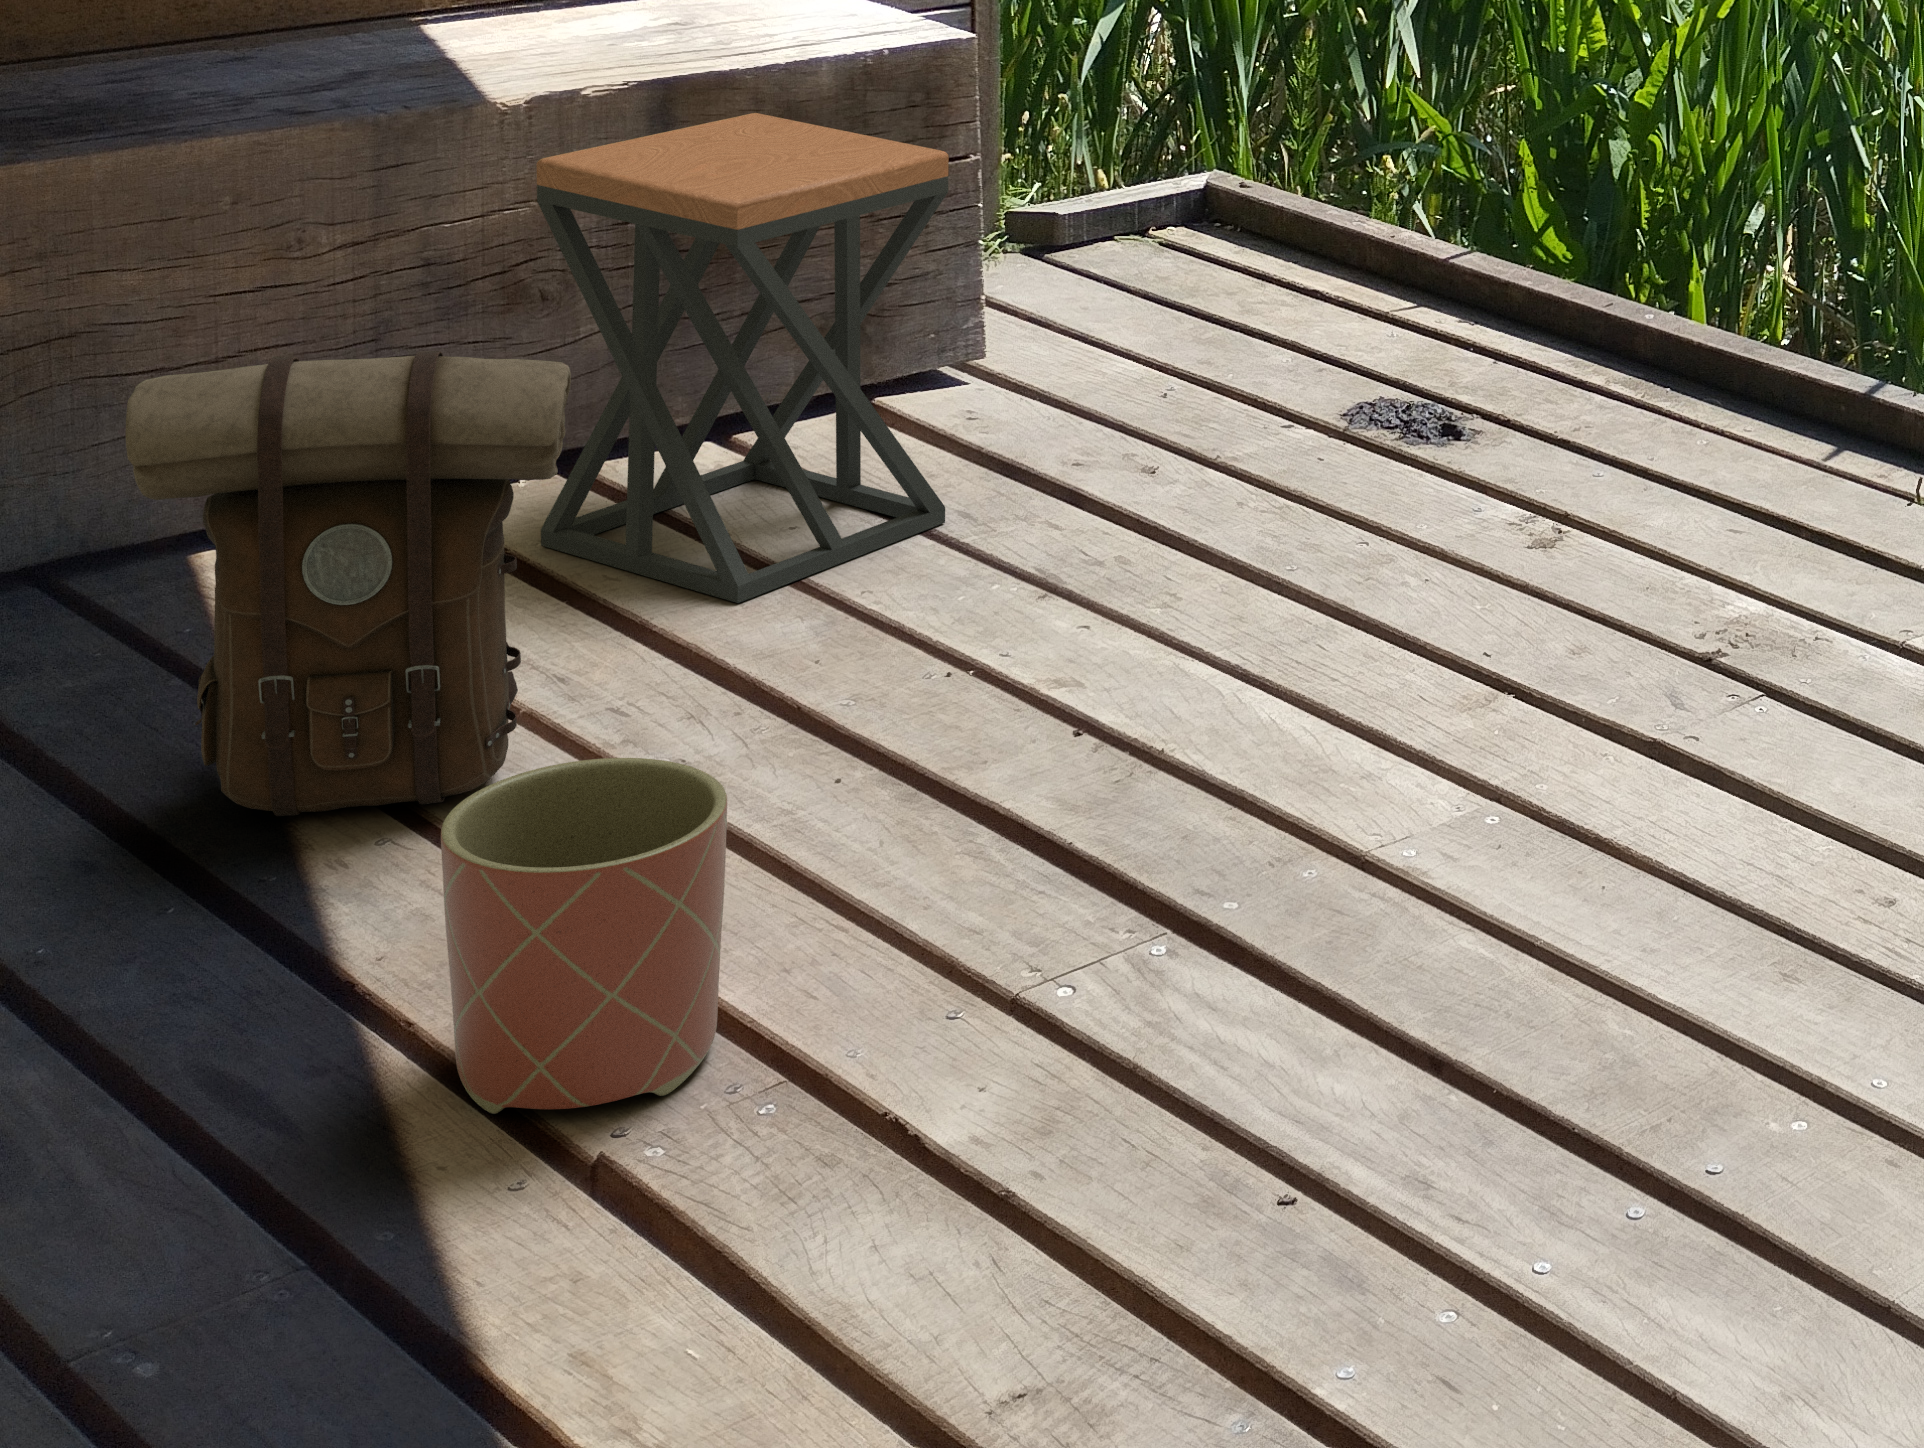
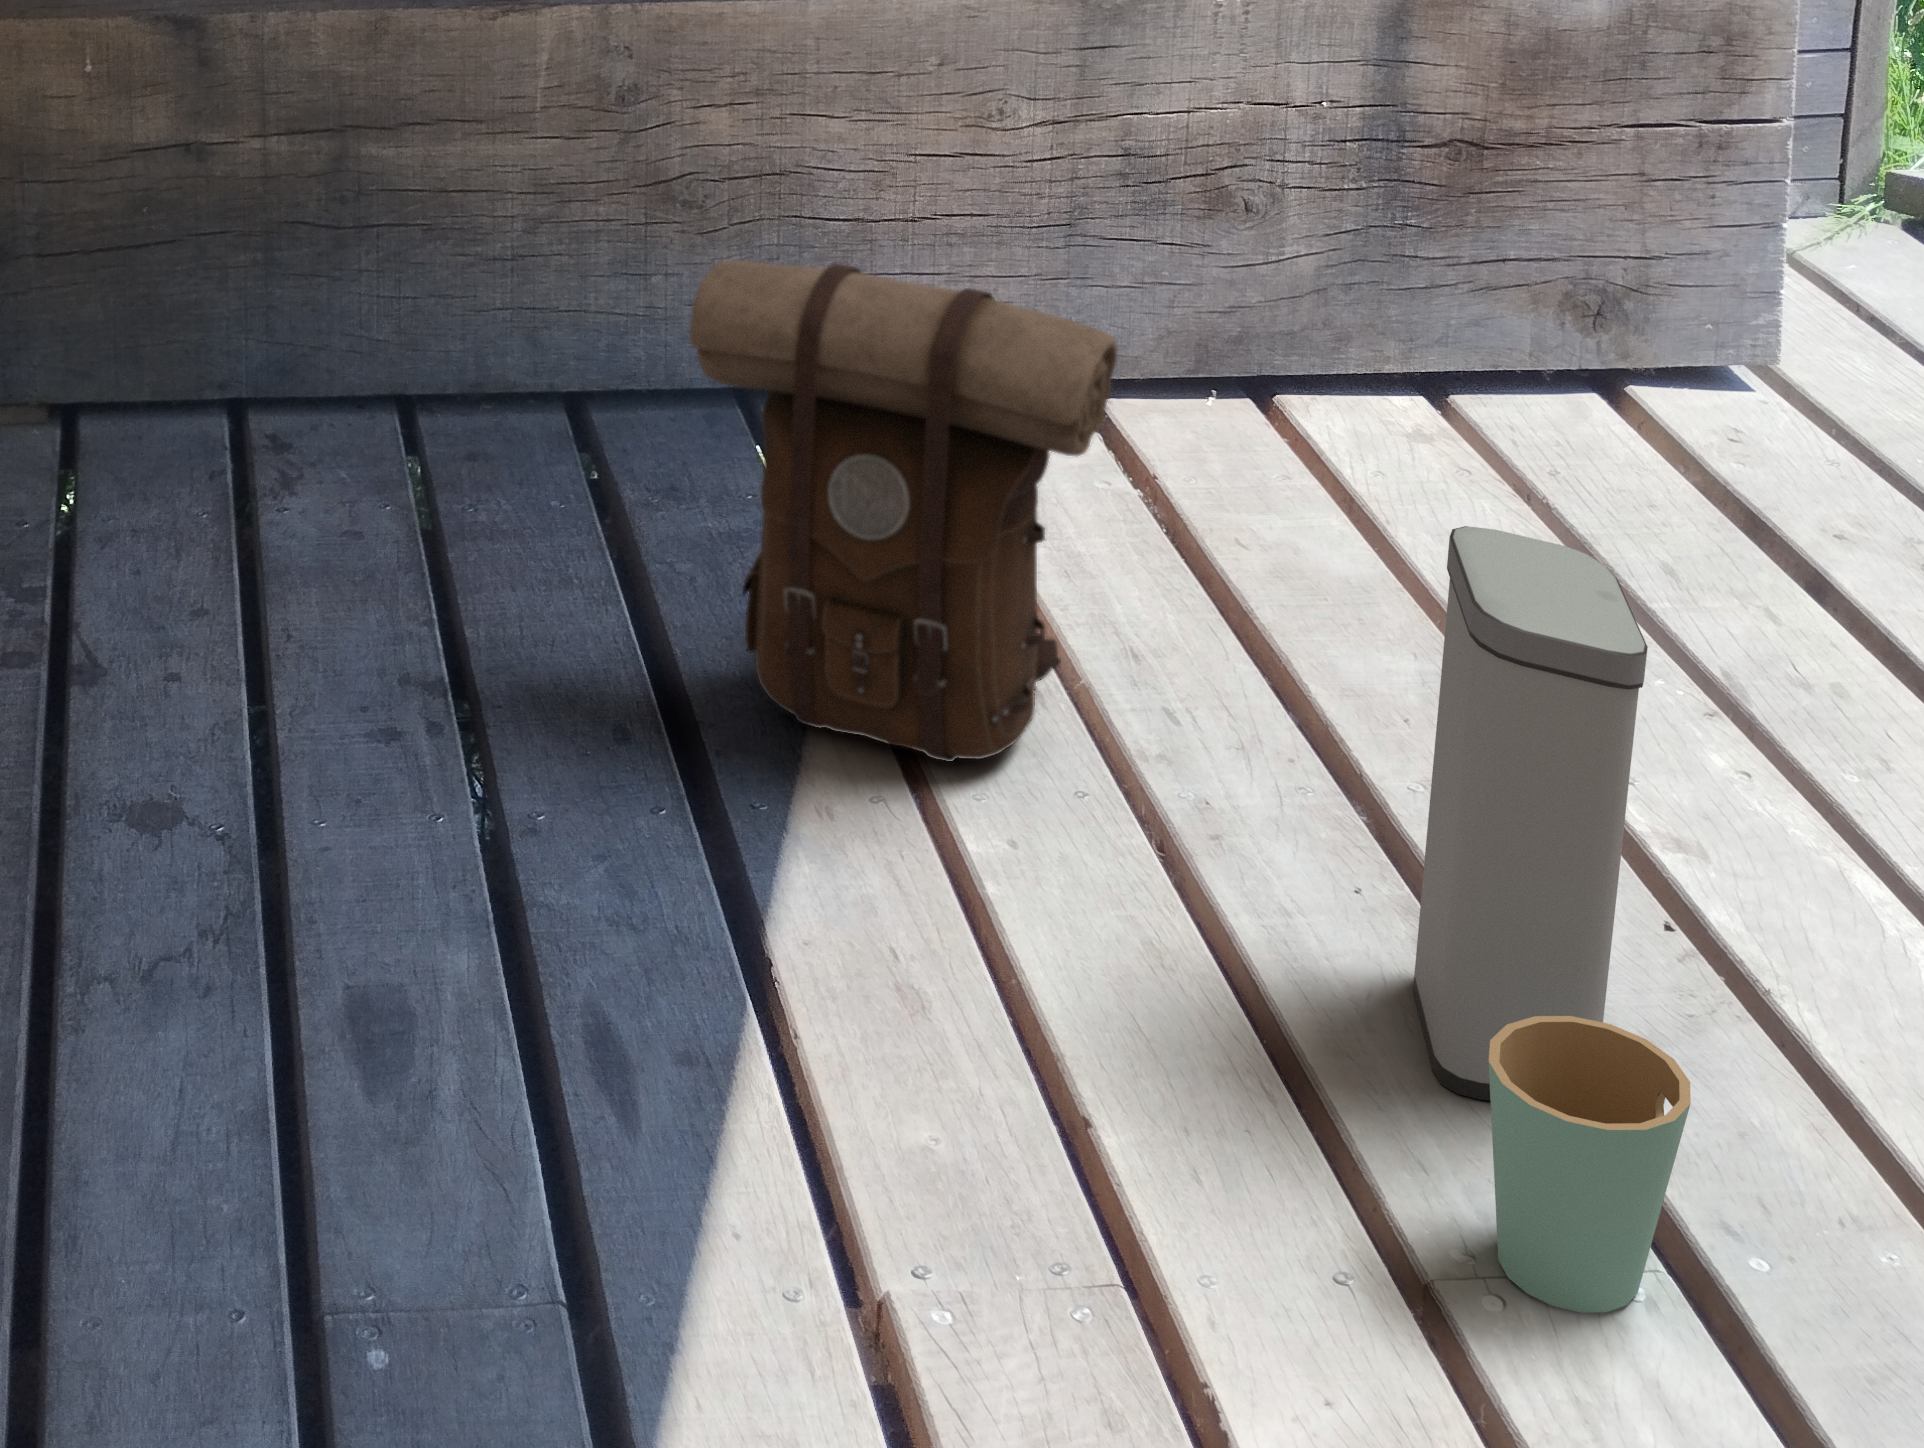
stool: present [537,113,949,603] -> none [1192,42,1683,611]
trash can: none [917,431,1192,976] -> present [1413,526,1691,1312]
planter: present [441,758,727,1114] -> none [794,807,1097,1230]

